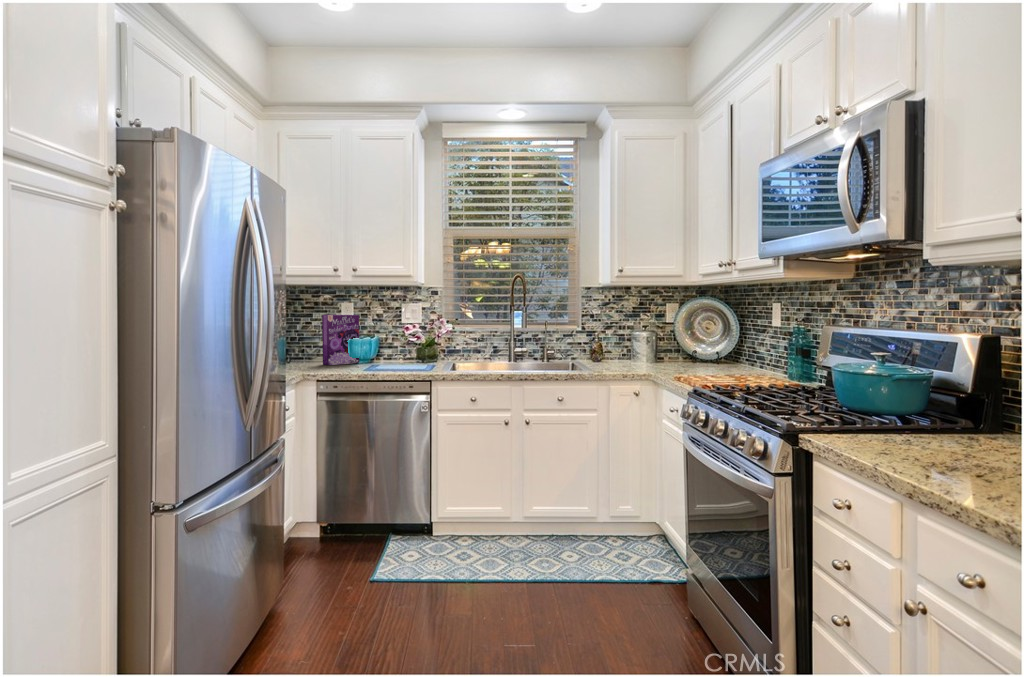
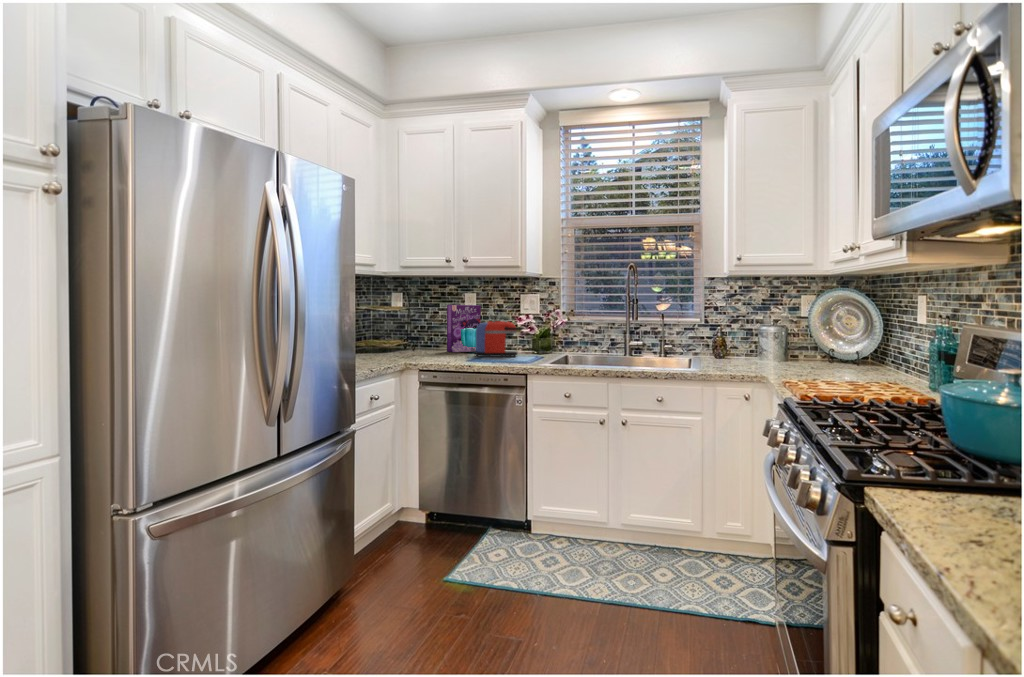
coffee maker: none [355,332,407,369] -> present [475,321,523,357]

